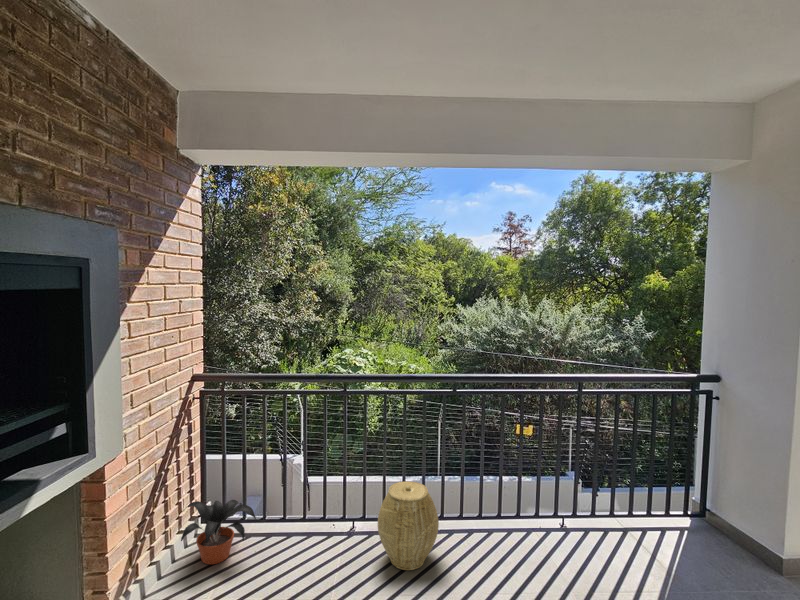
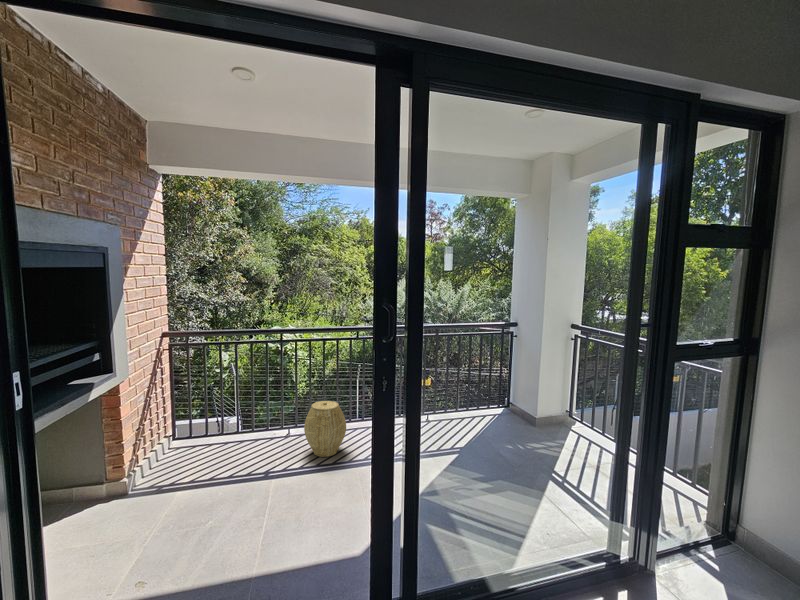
potted plant: present [181,500,256,564] -> none [161,421,216,463]

